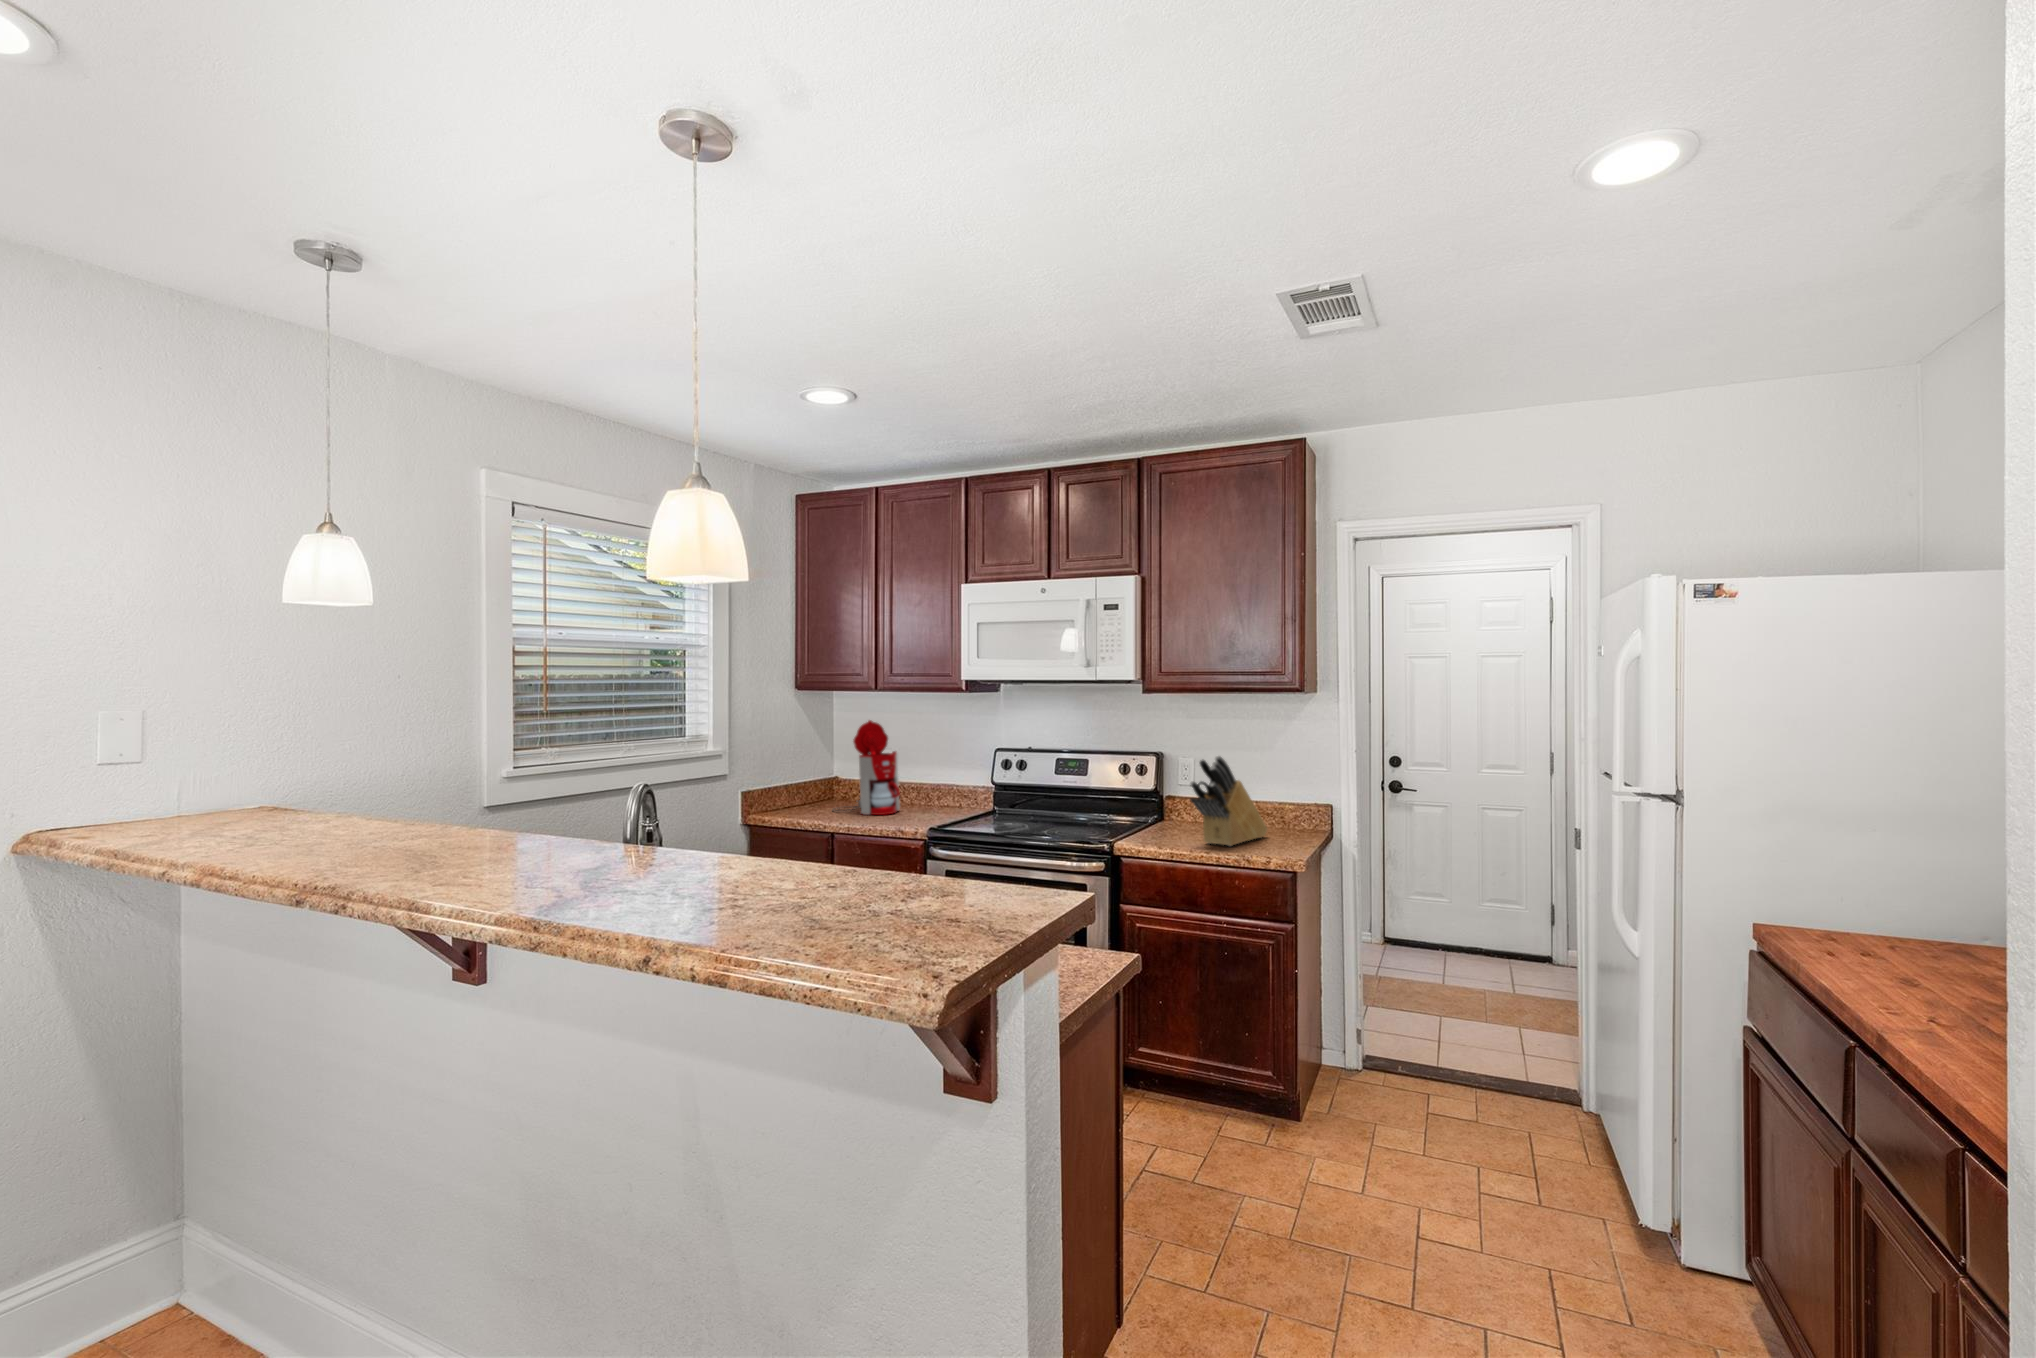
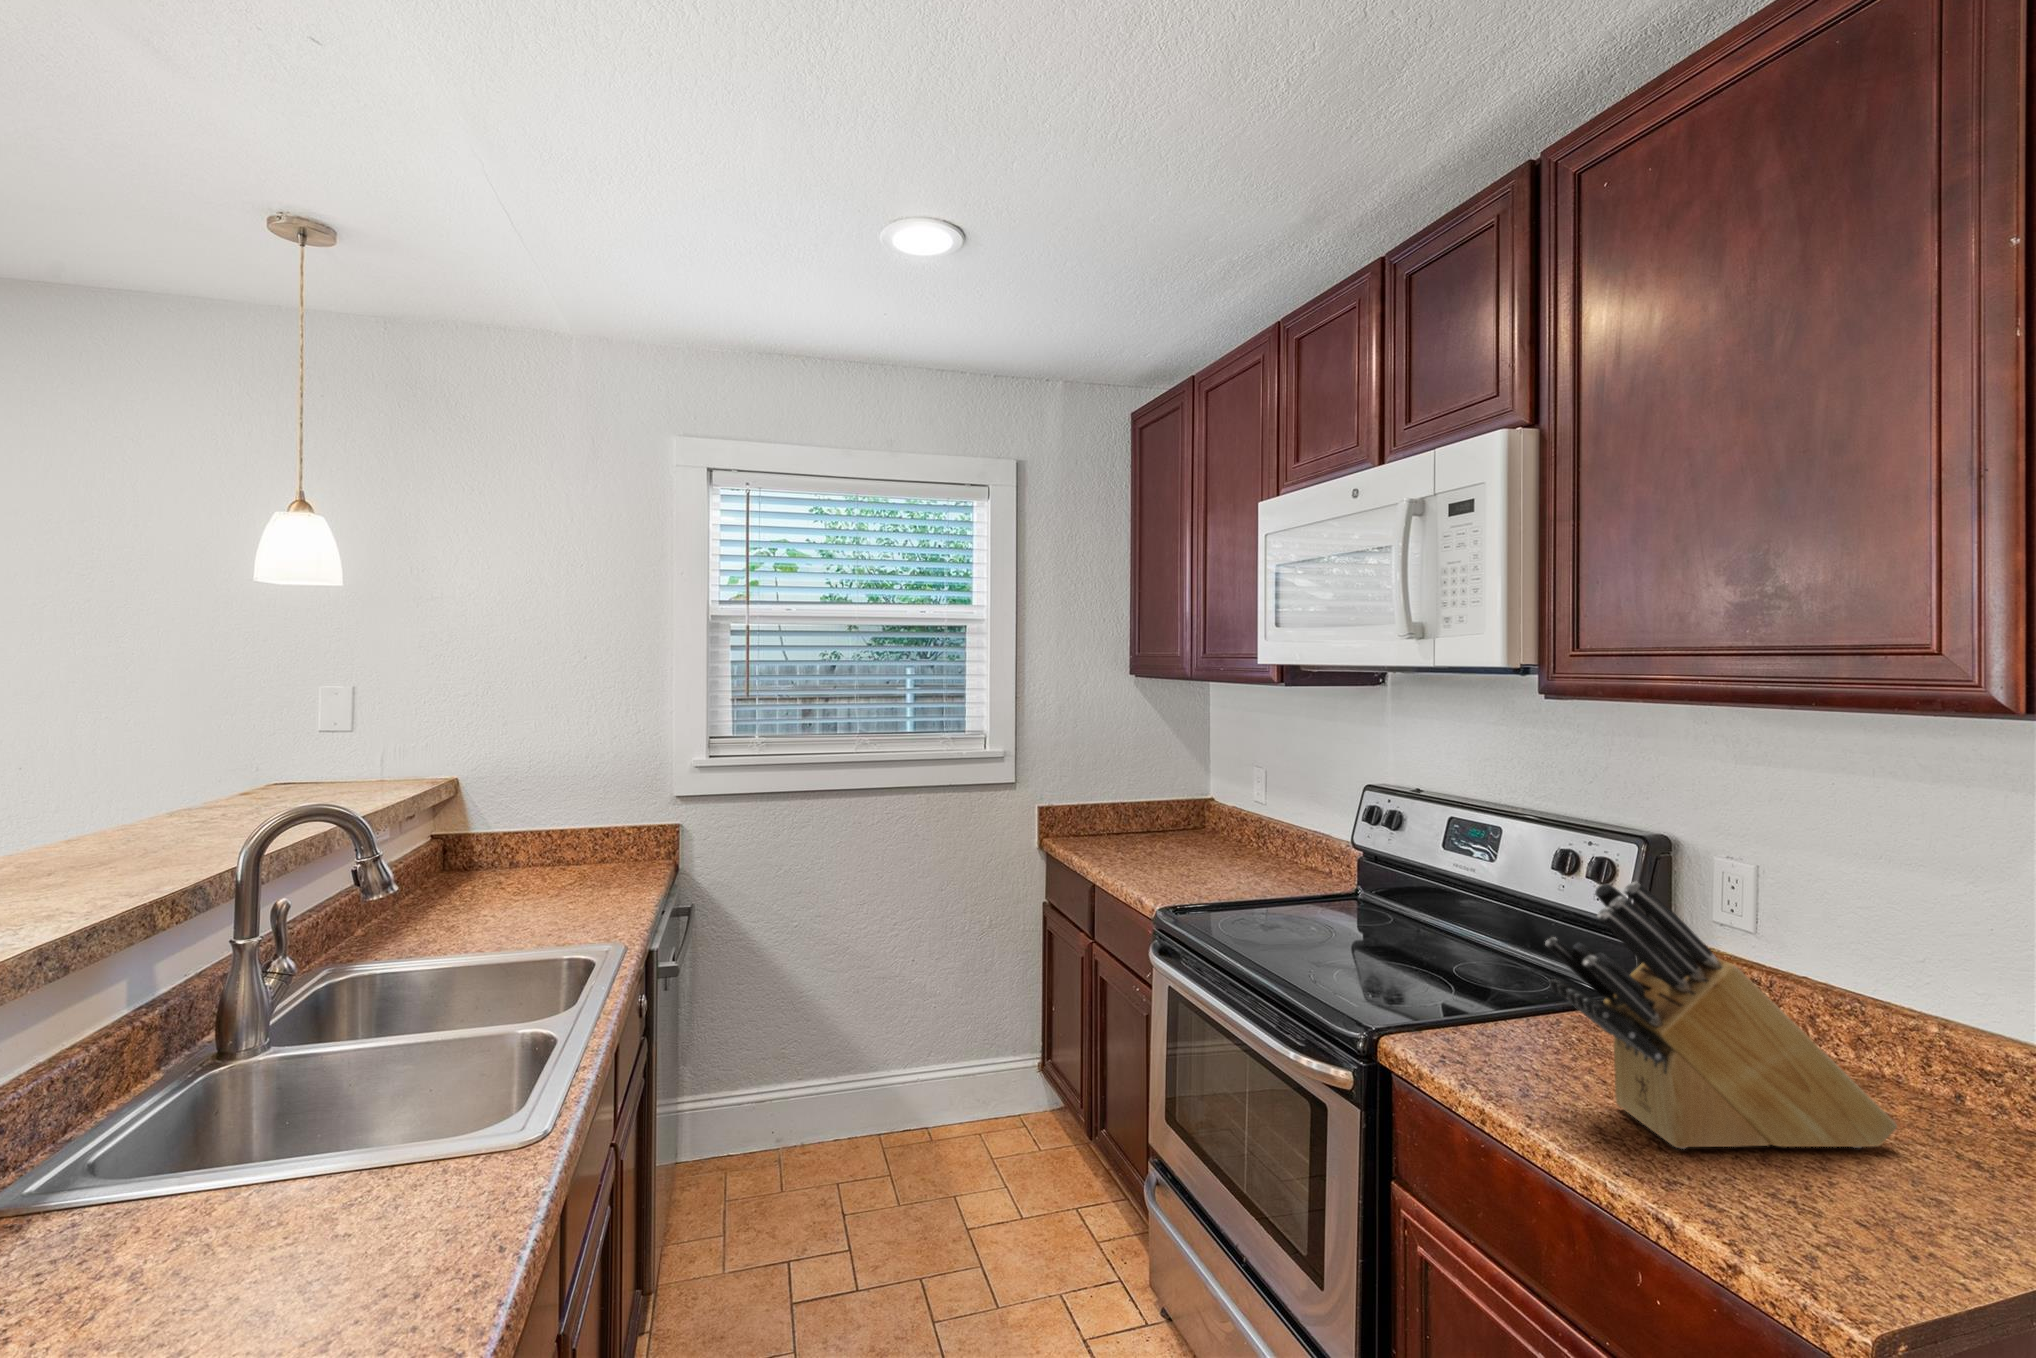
coffee maker: present [833,720,900,815] -> none [1158,723,1238,867]

